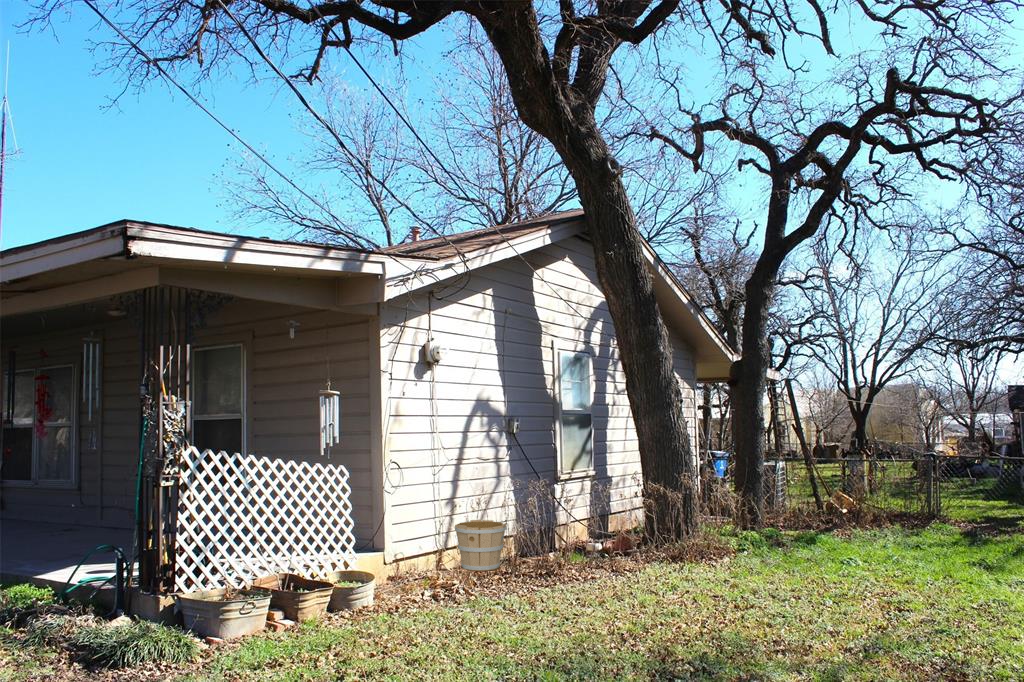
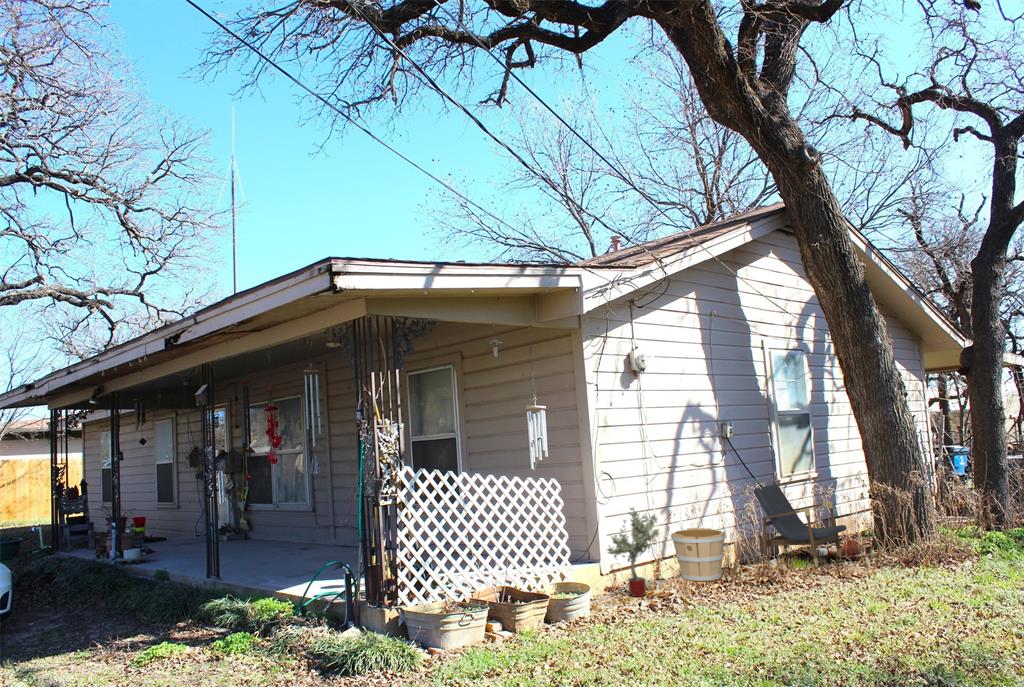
lounge chair: none [534,480,614,558] -> present [754,484,847,567]
potted tree: none [392,497,446,585] -> present [608,508,659,597]

